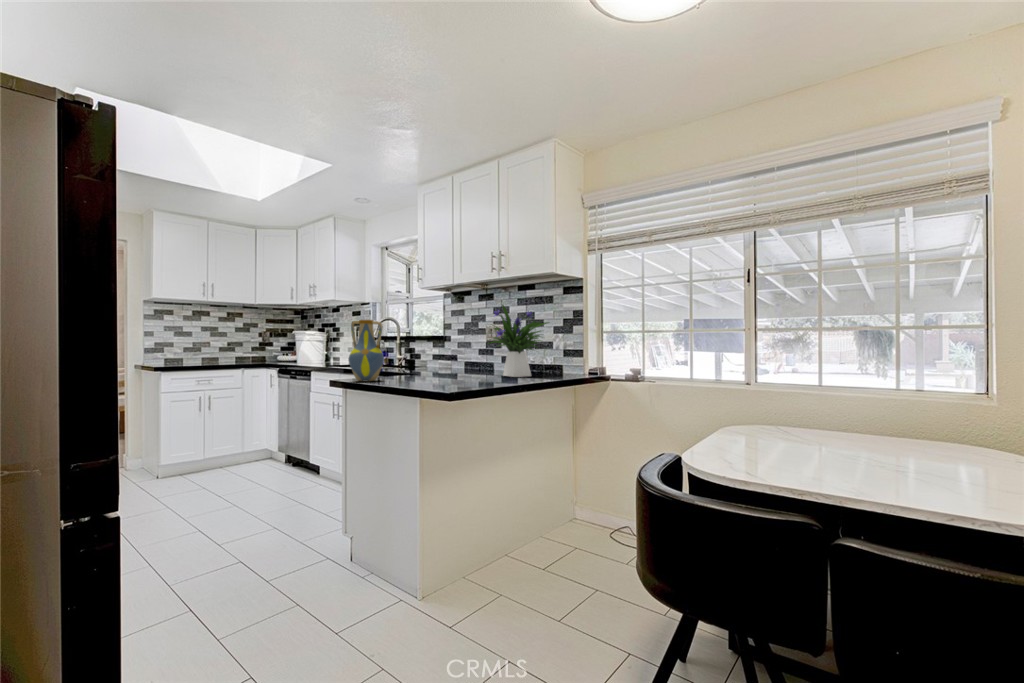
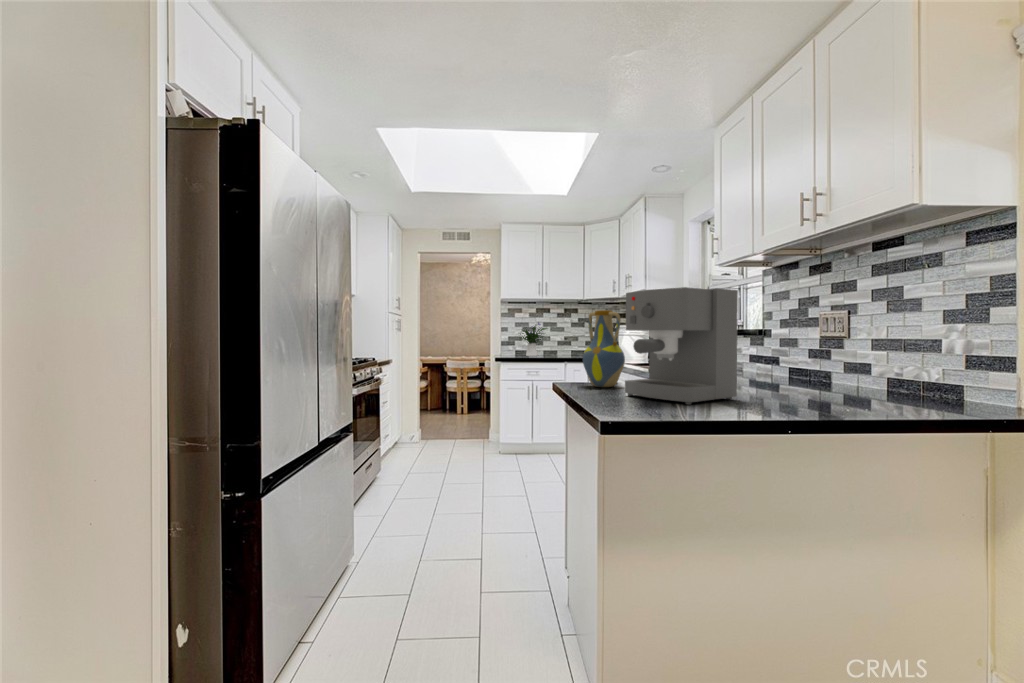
flower arrangement: present [490,305,549,377] -> present [520,323,547,356]
coffee maker: none [401,308,470,385] -> present [625,287,738,405]

